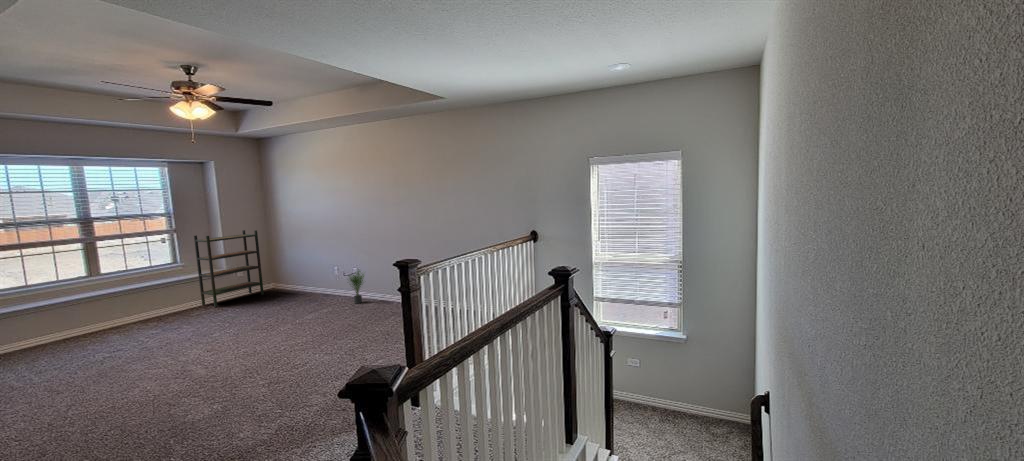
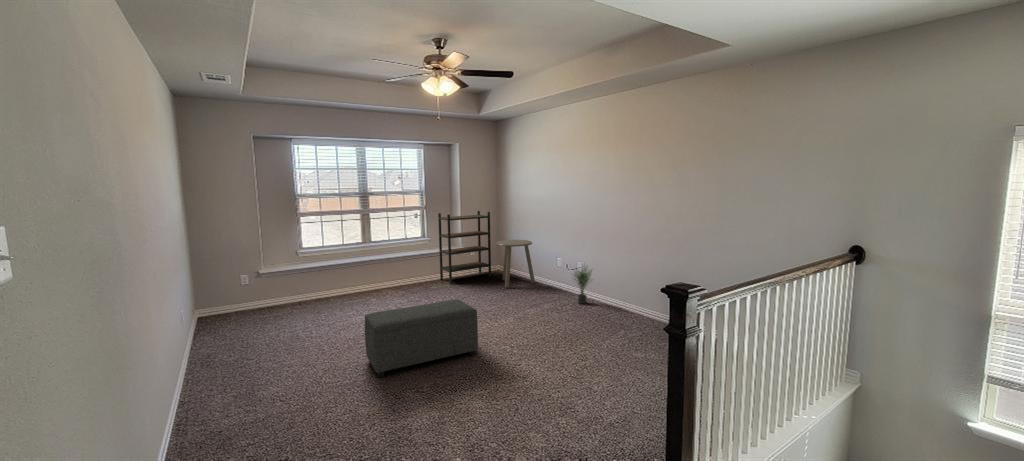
side table: none [267,255,312,301] -> present [496,240,535,287]
ottoman: none [116,313,256,399] -> present [365,300,478,377]

